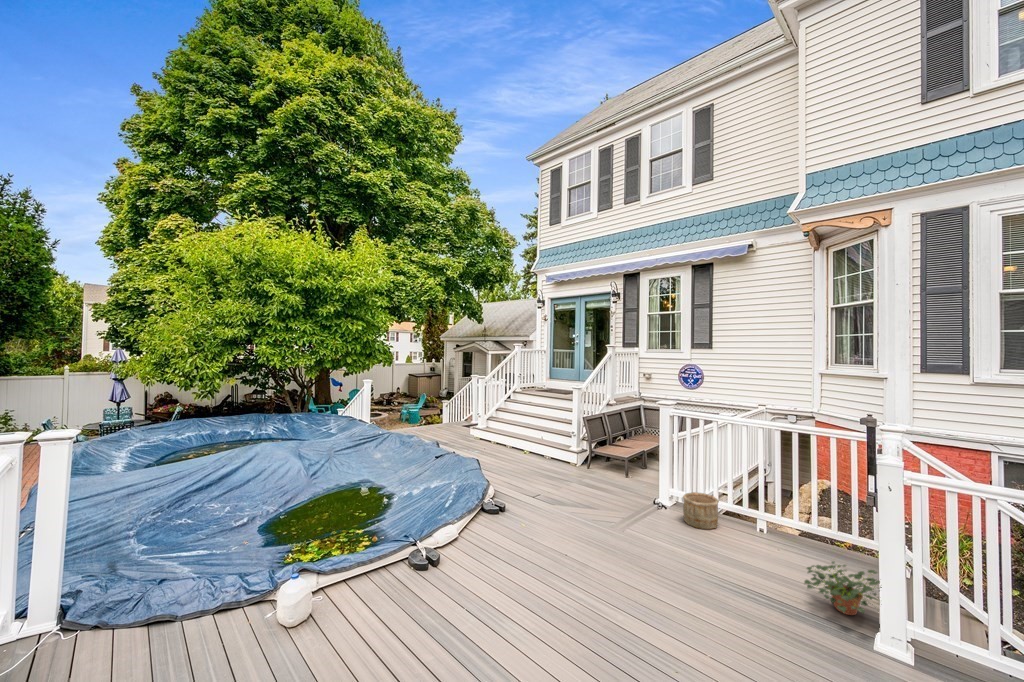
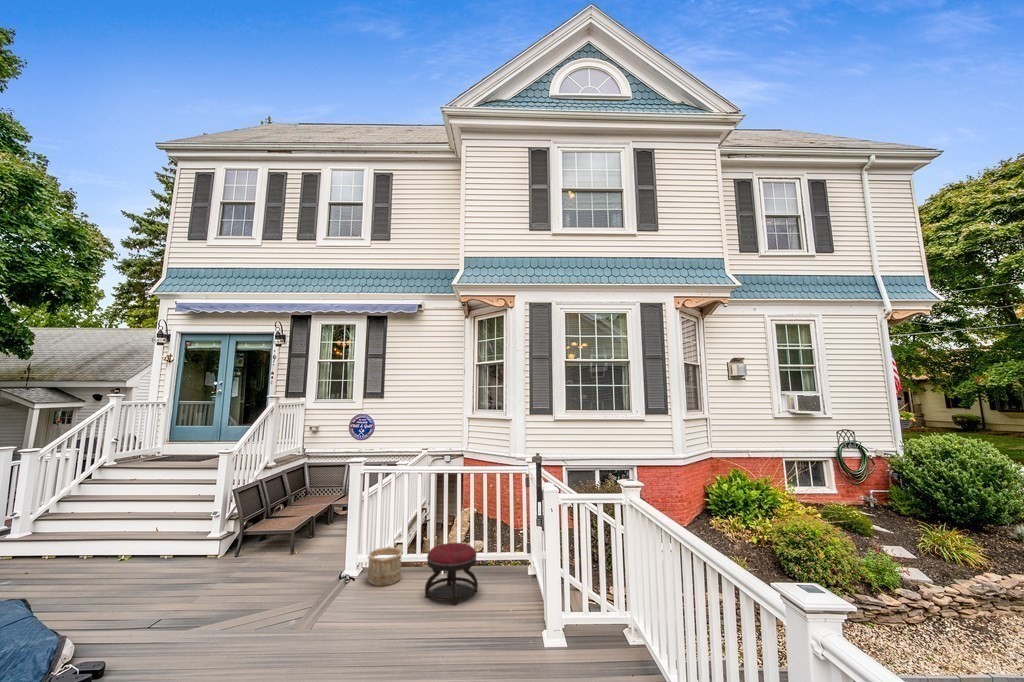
ottoman: none [739,505,808,573] -> present [425,543,478,605]
potted plant: present [804,561,882,615] -> none [481,574,539,619]

